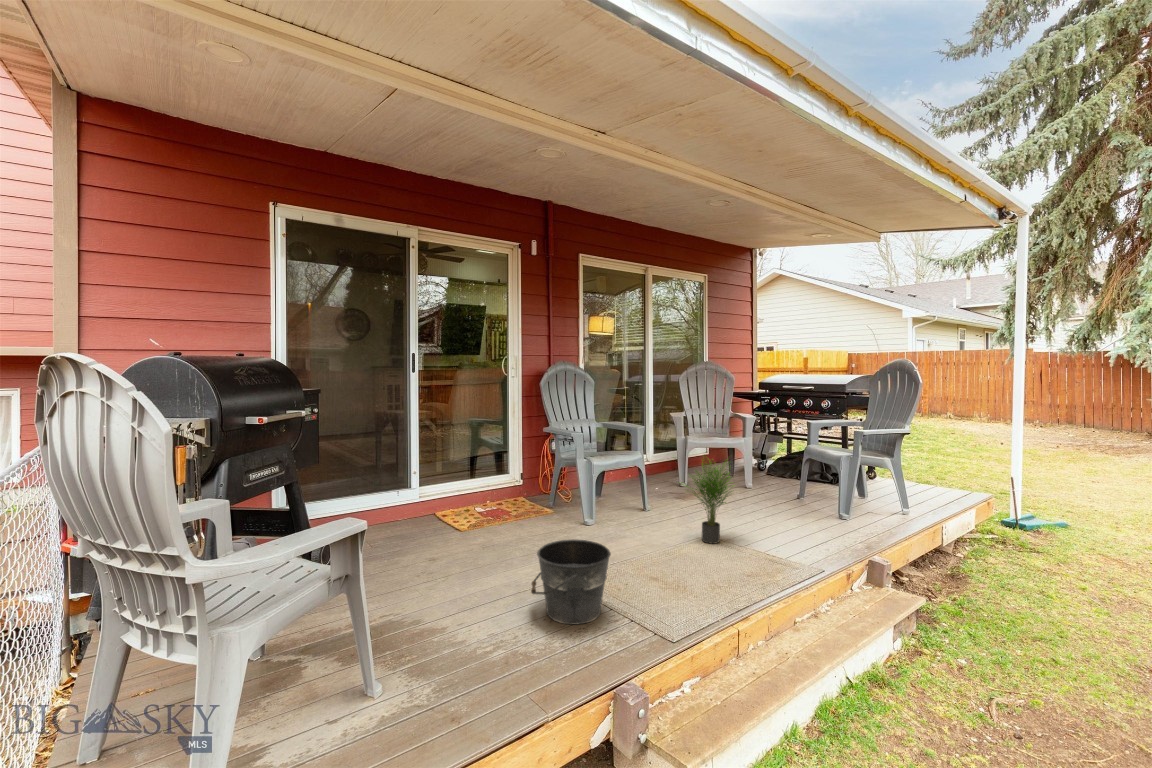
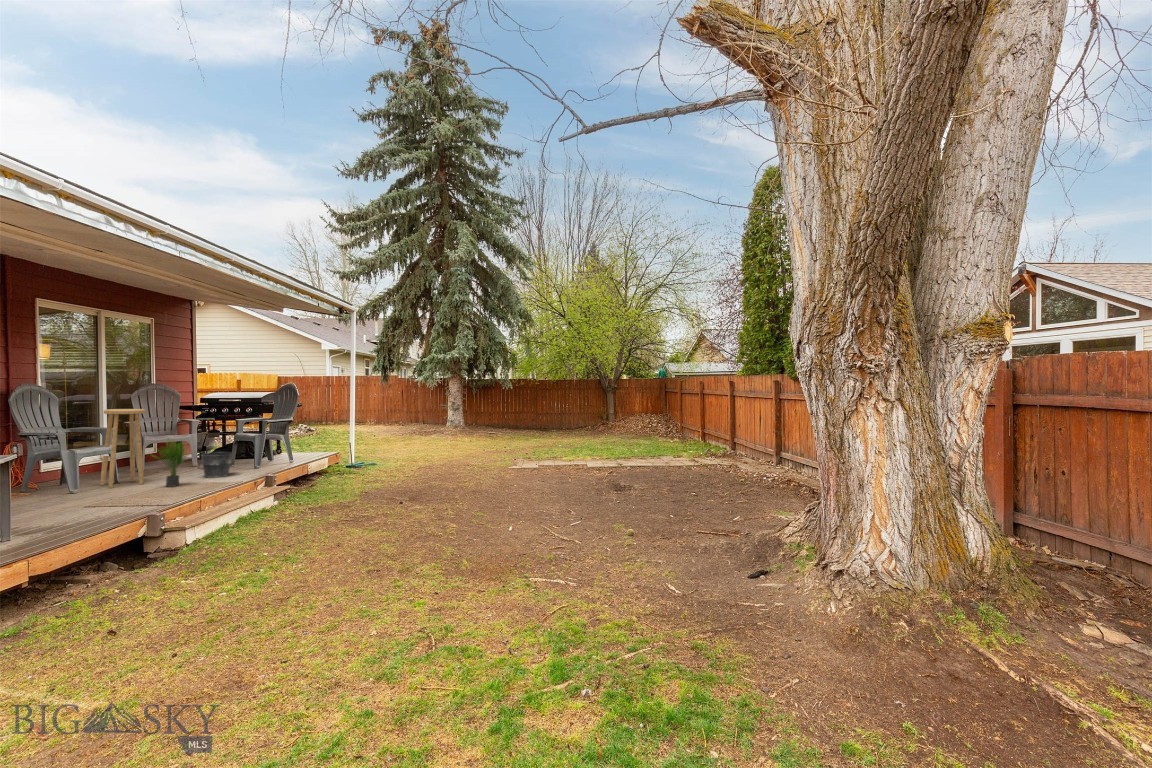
stool: none [630,401,679,523] -> present [100,409,145,488]
bucket: present [531,539,611,624] -> present [198,452,233,478]

